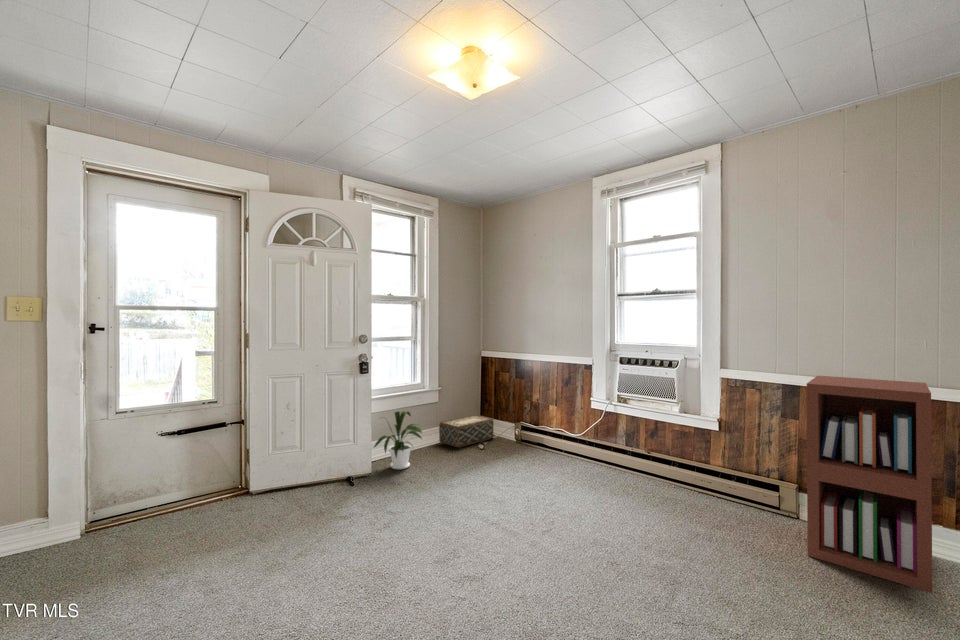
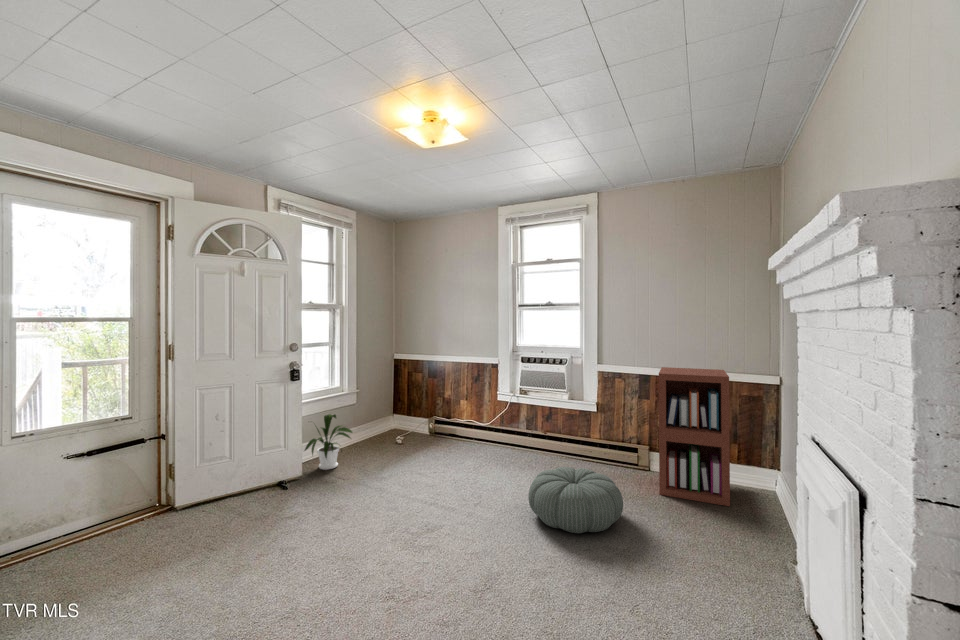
woven basket: present [439,415,493,448] -> none [358,413,407,444]
pouf: none [604,499,739,596] -> present [528,467,623,533]

